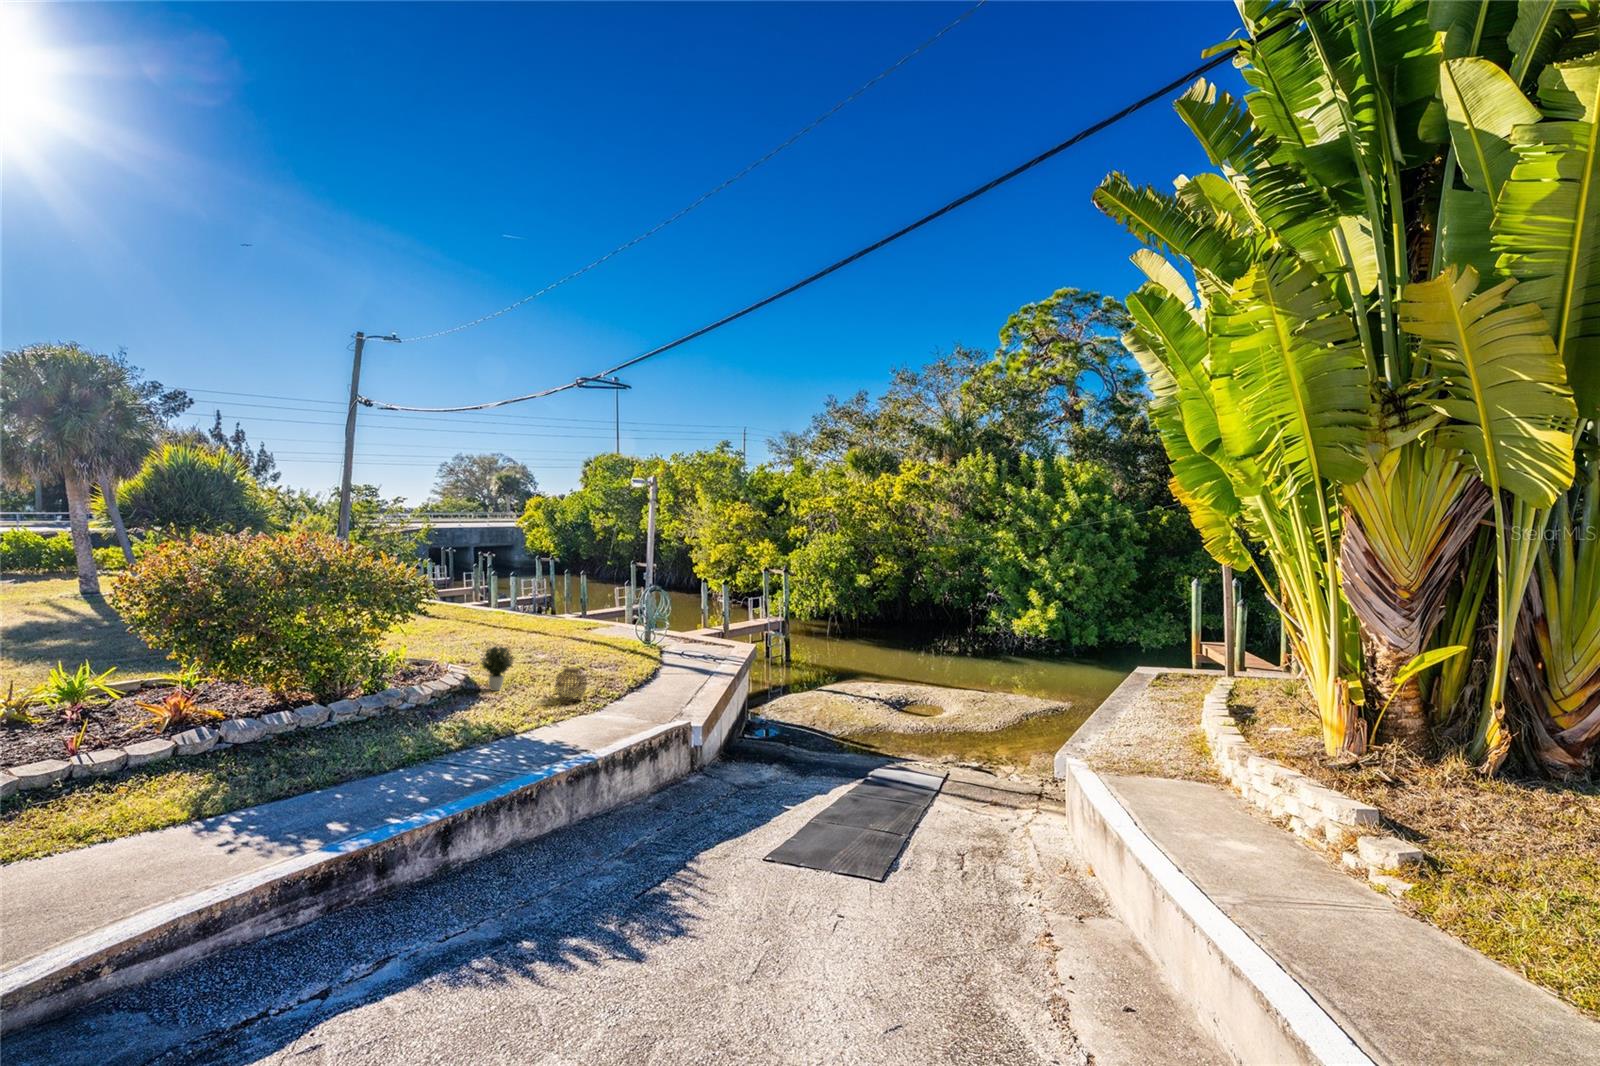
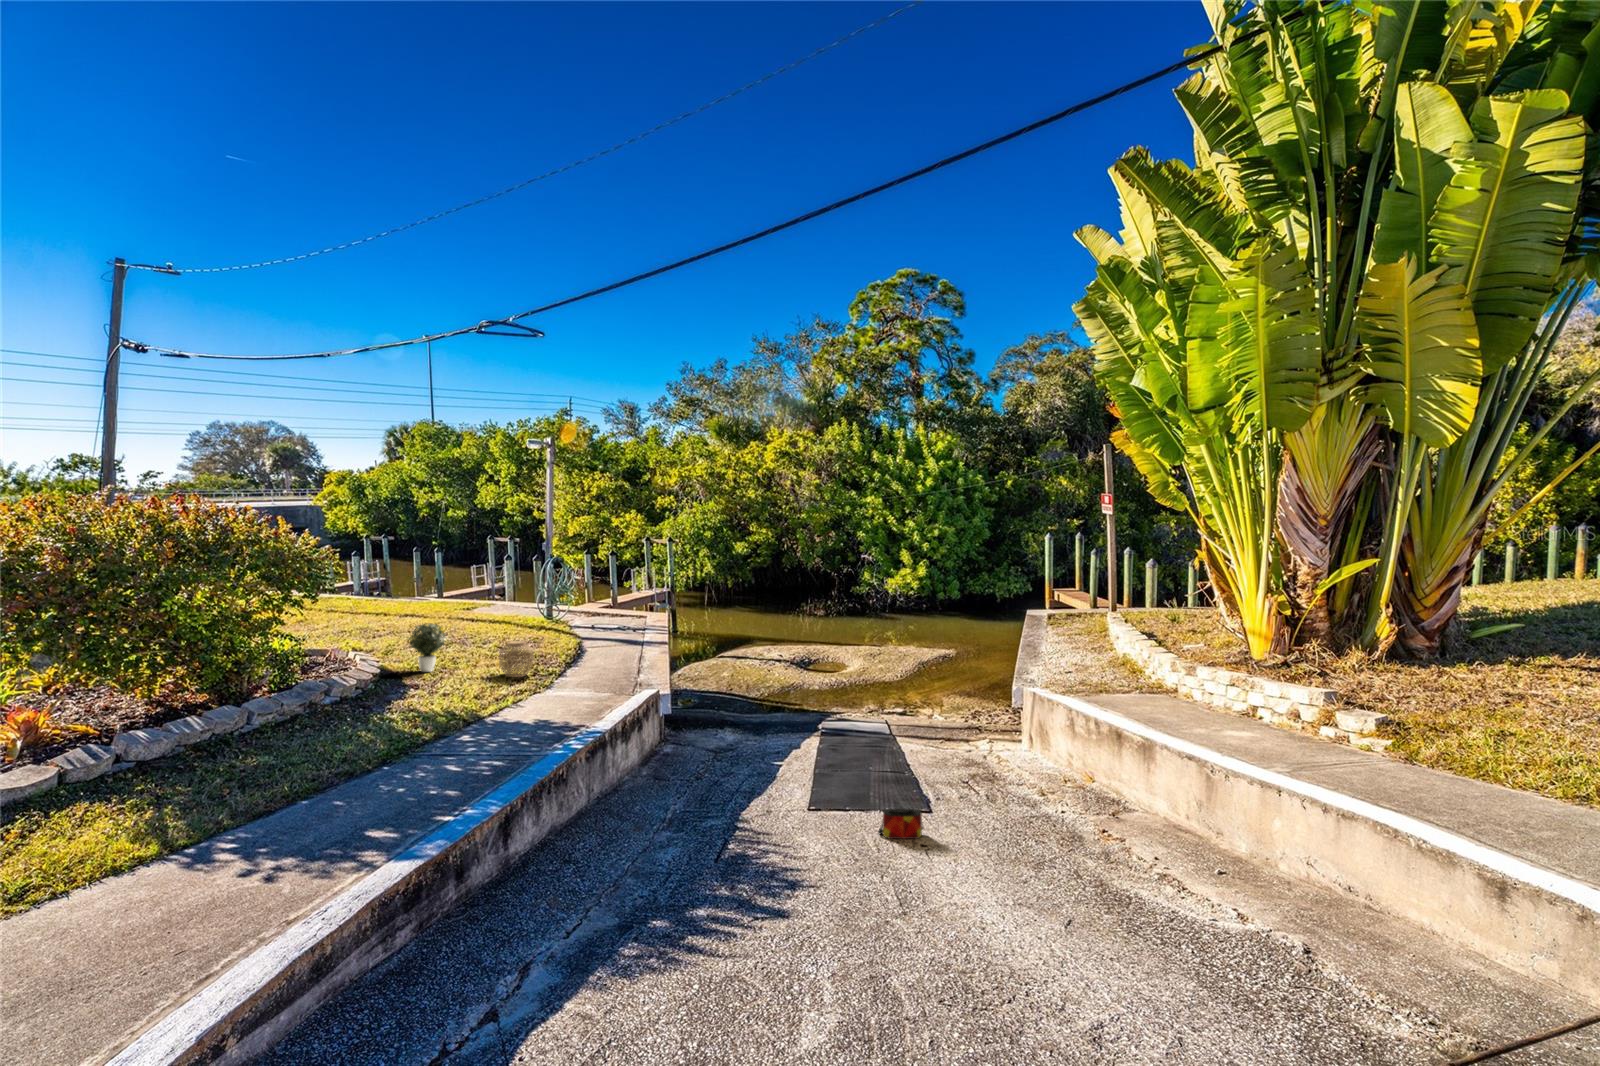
bag: none [807,875,855,912] -> present [878,808,923,839]

